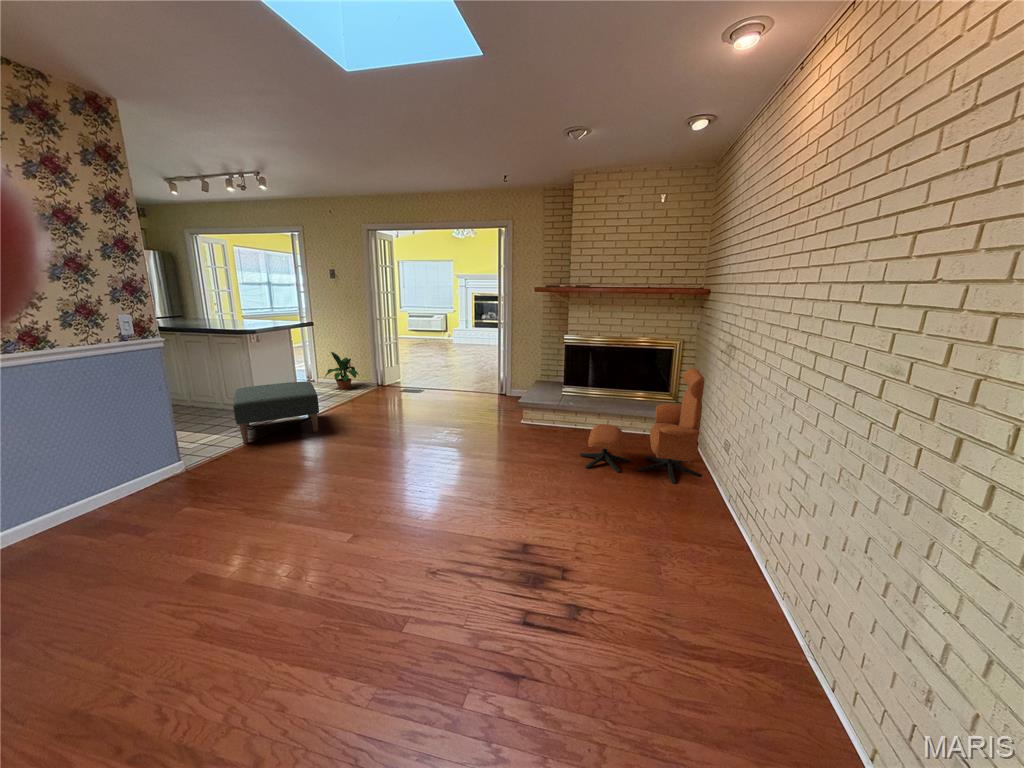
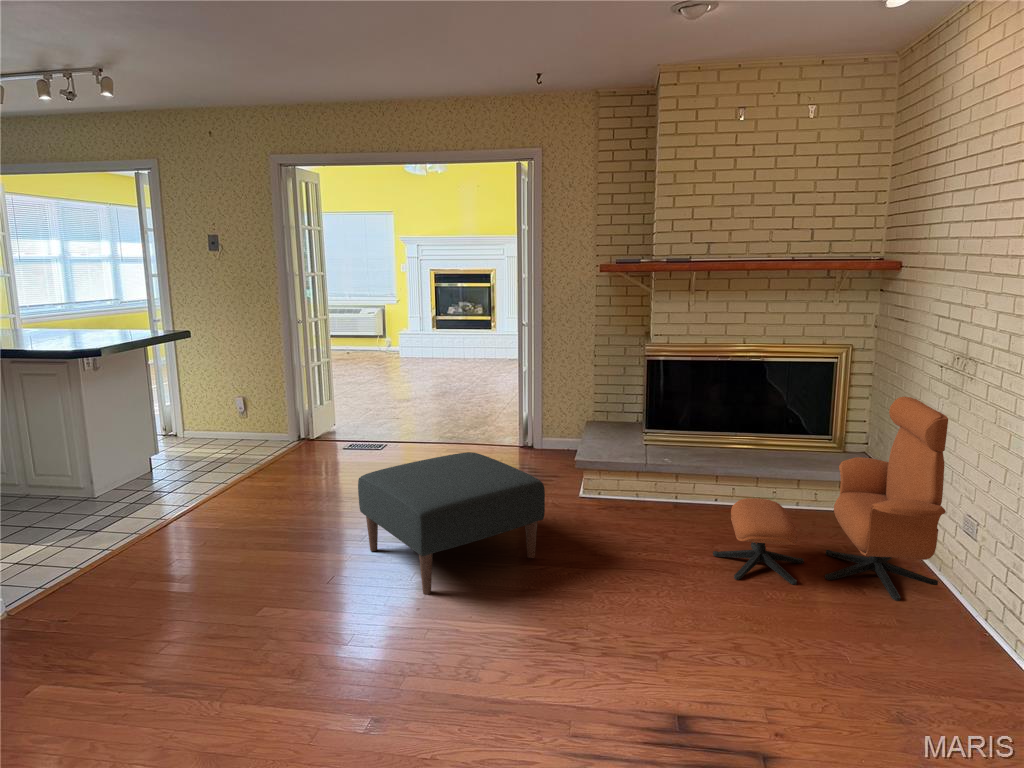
potted plant: present [325,352,359,390] -> none [201,382,264,450]
ottoman: present [233,381,319,444] -> present [358,452,545,594]

